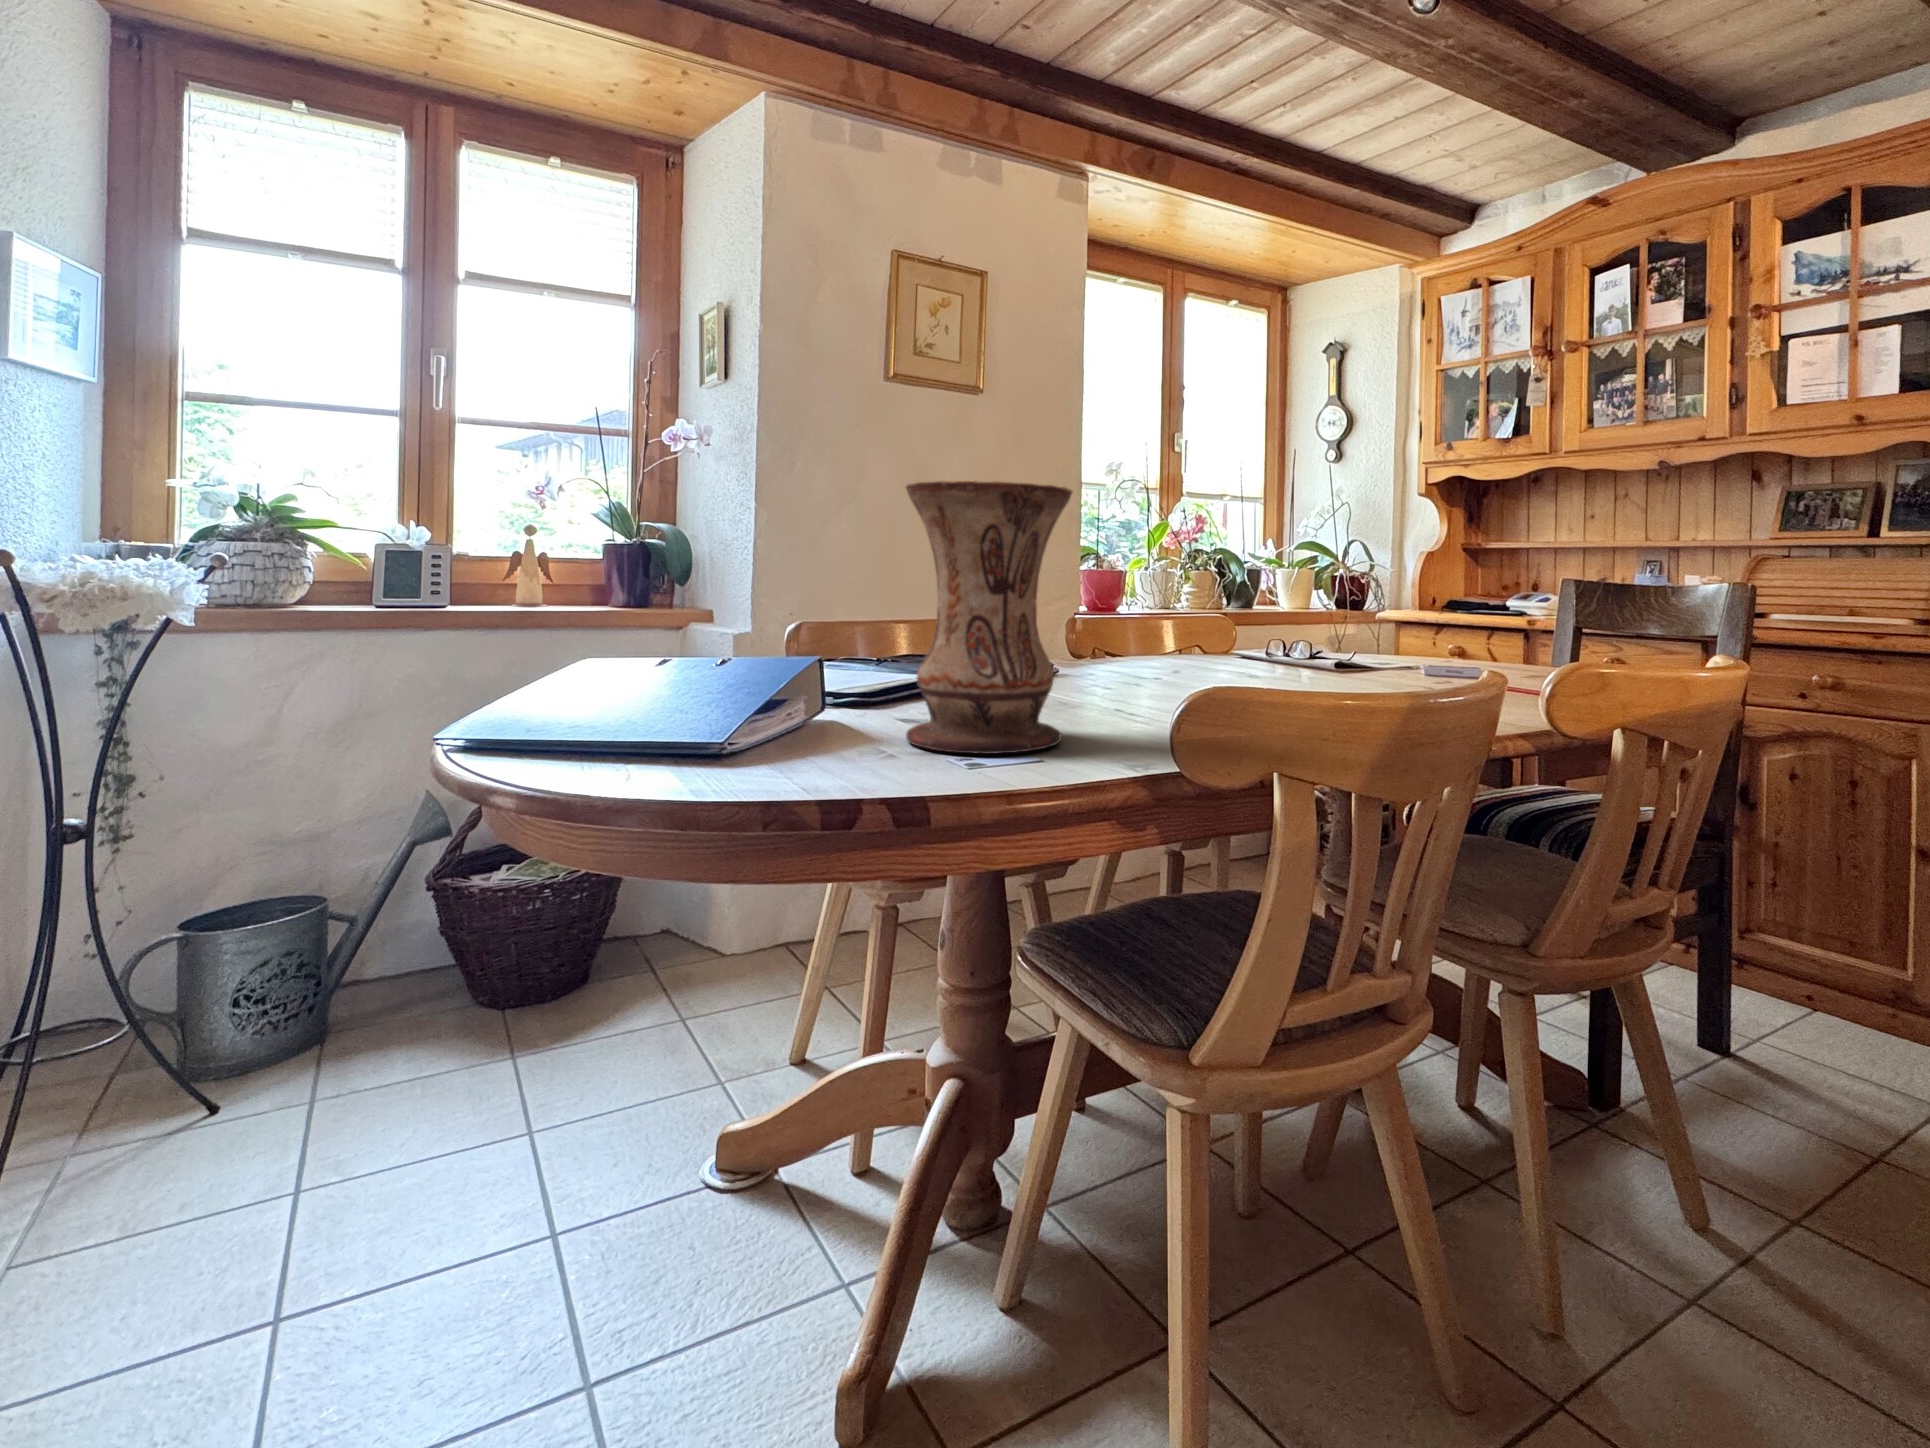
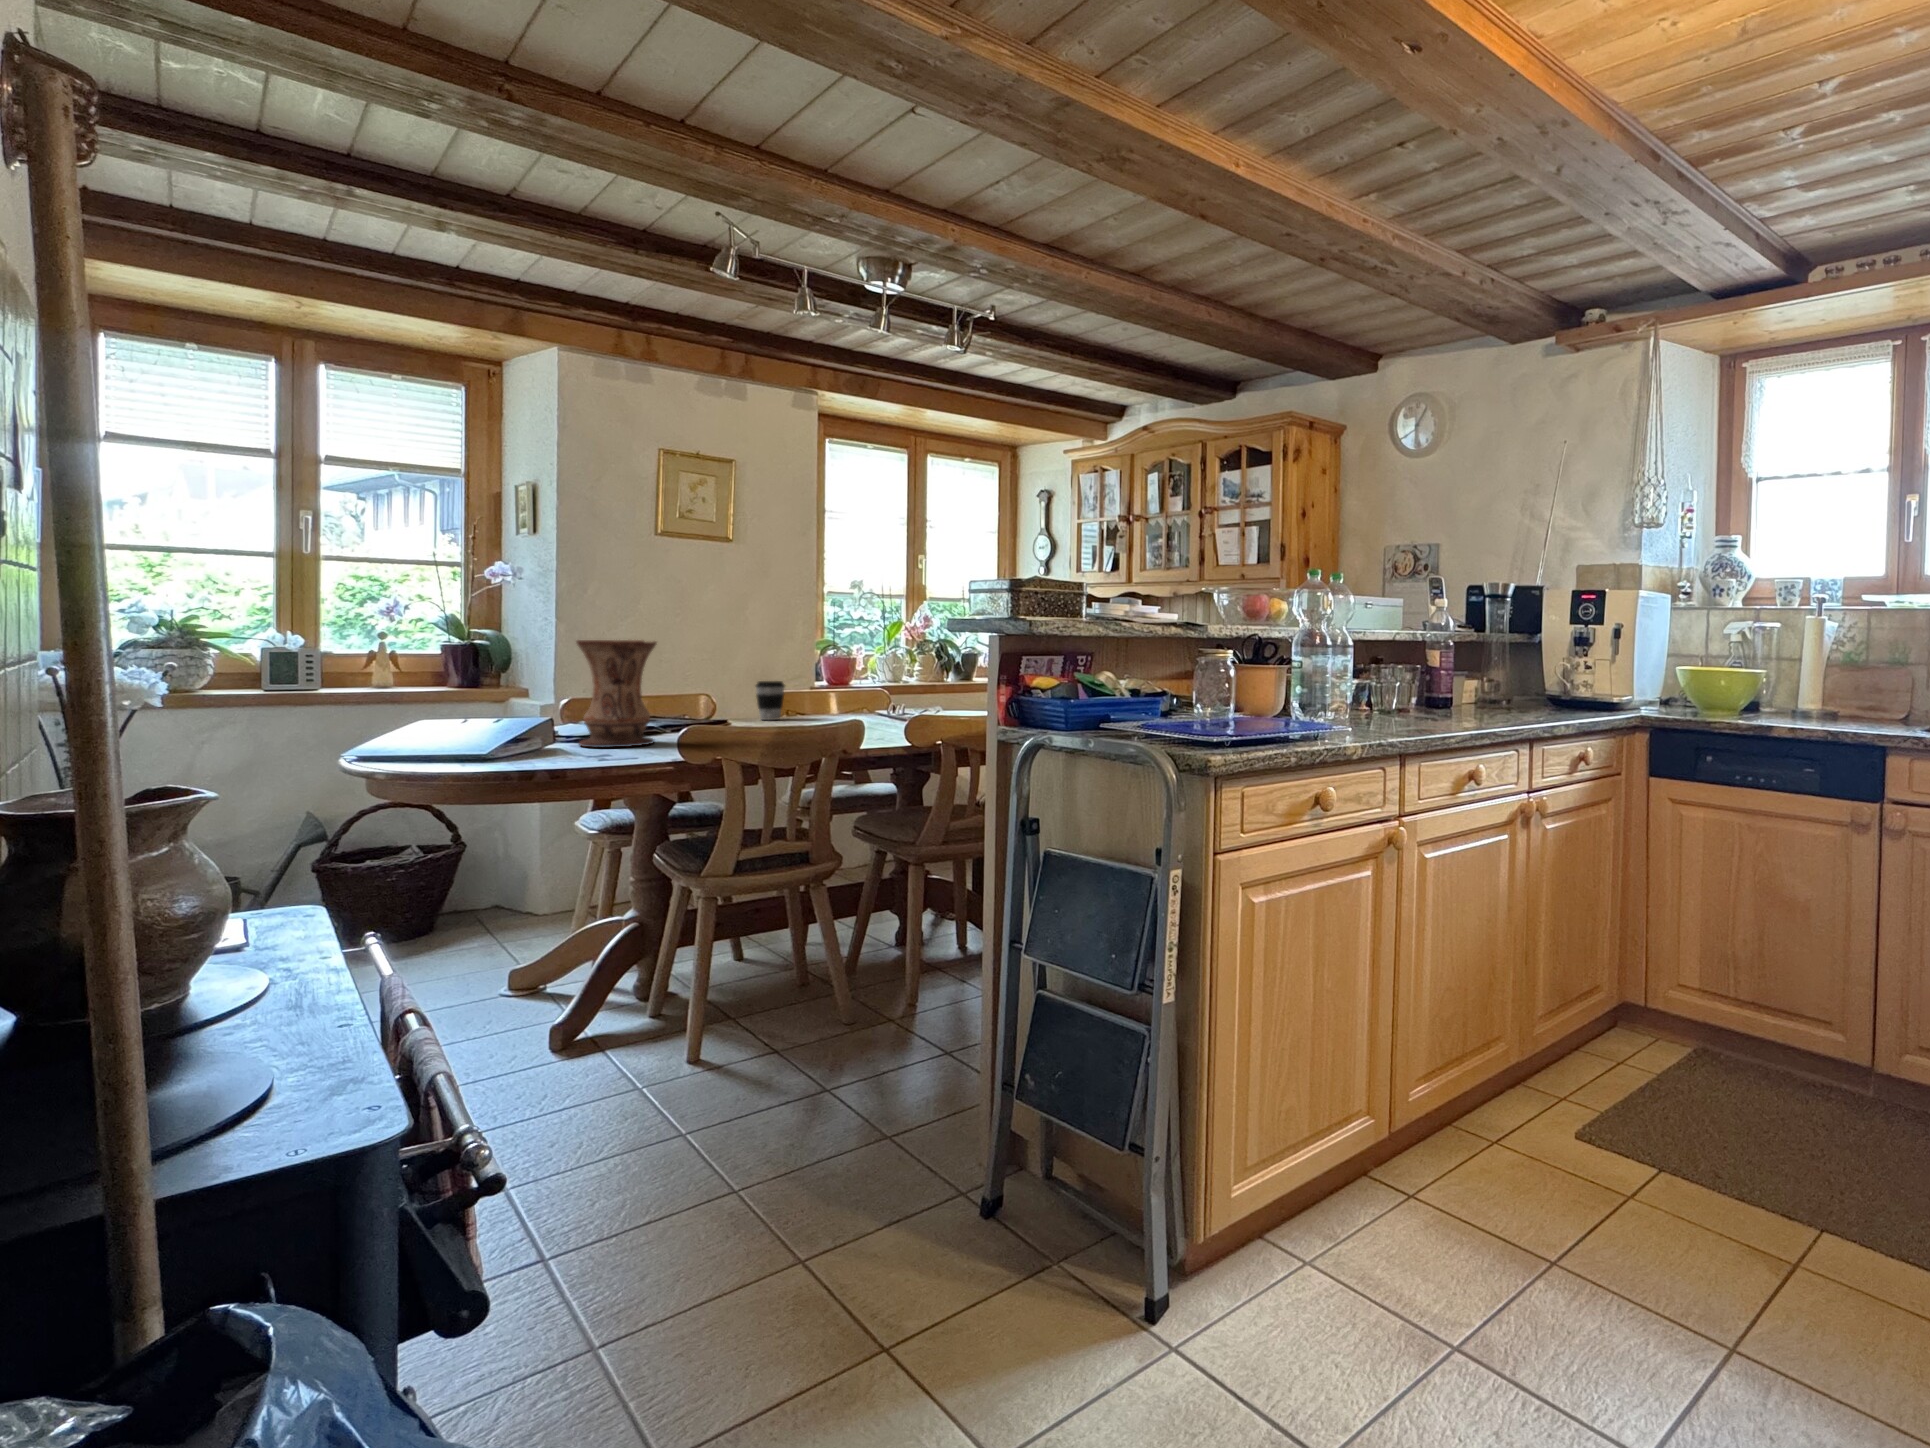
coffee cup: none [1118,599,1169,674] -> present [756,681,785,720]

